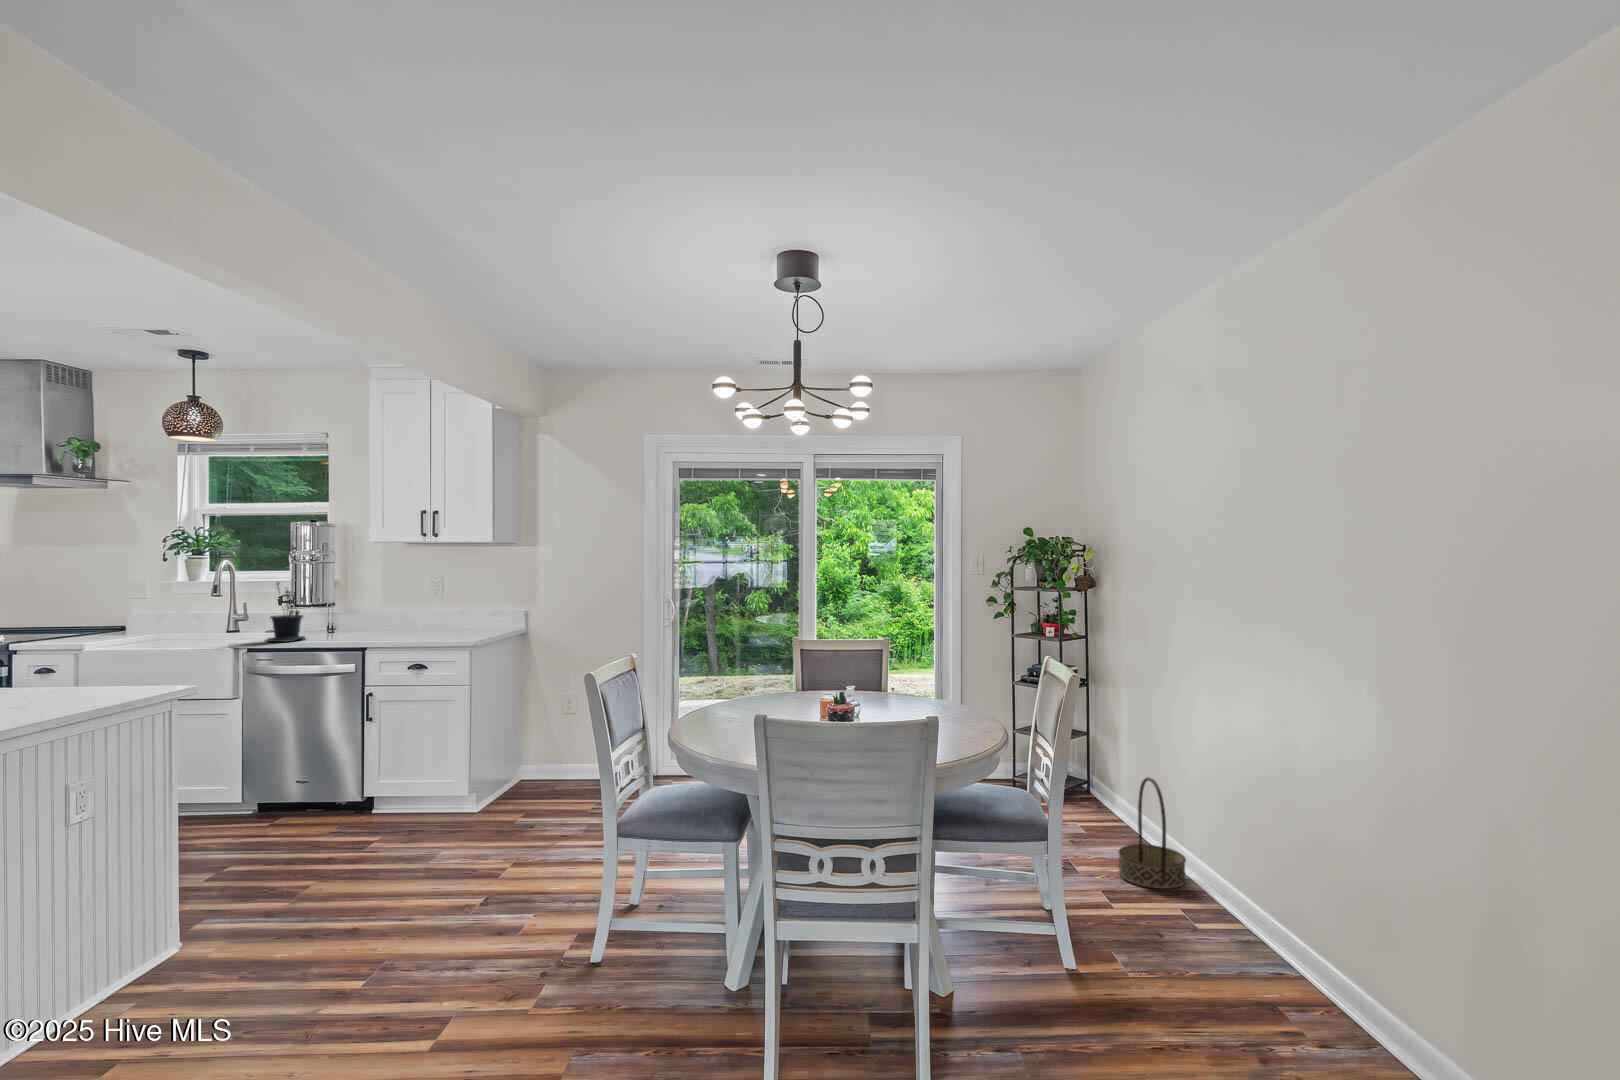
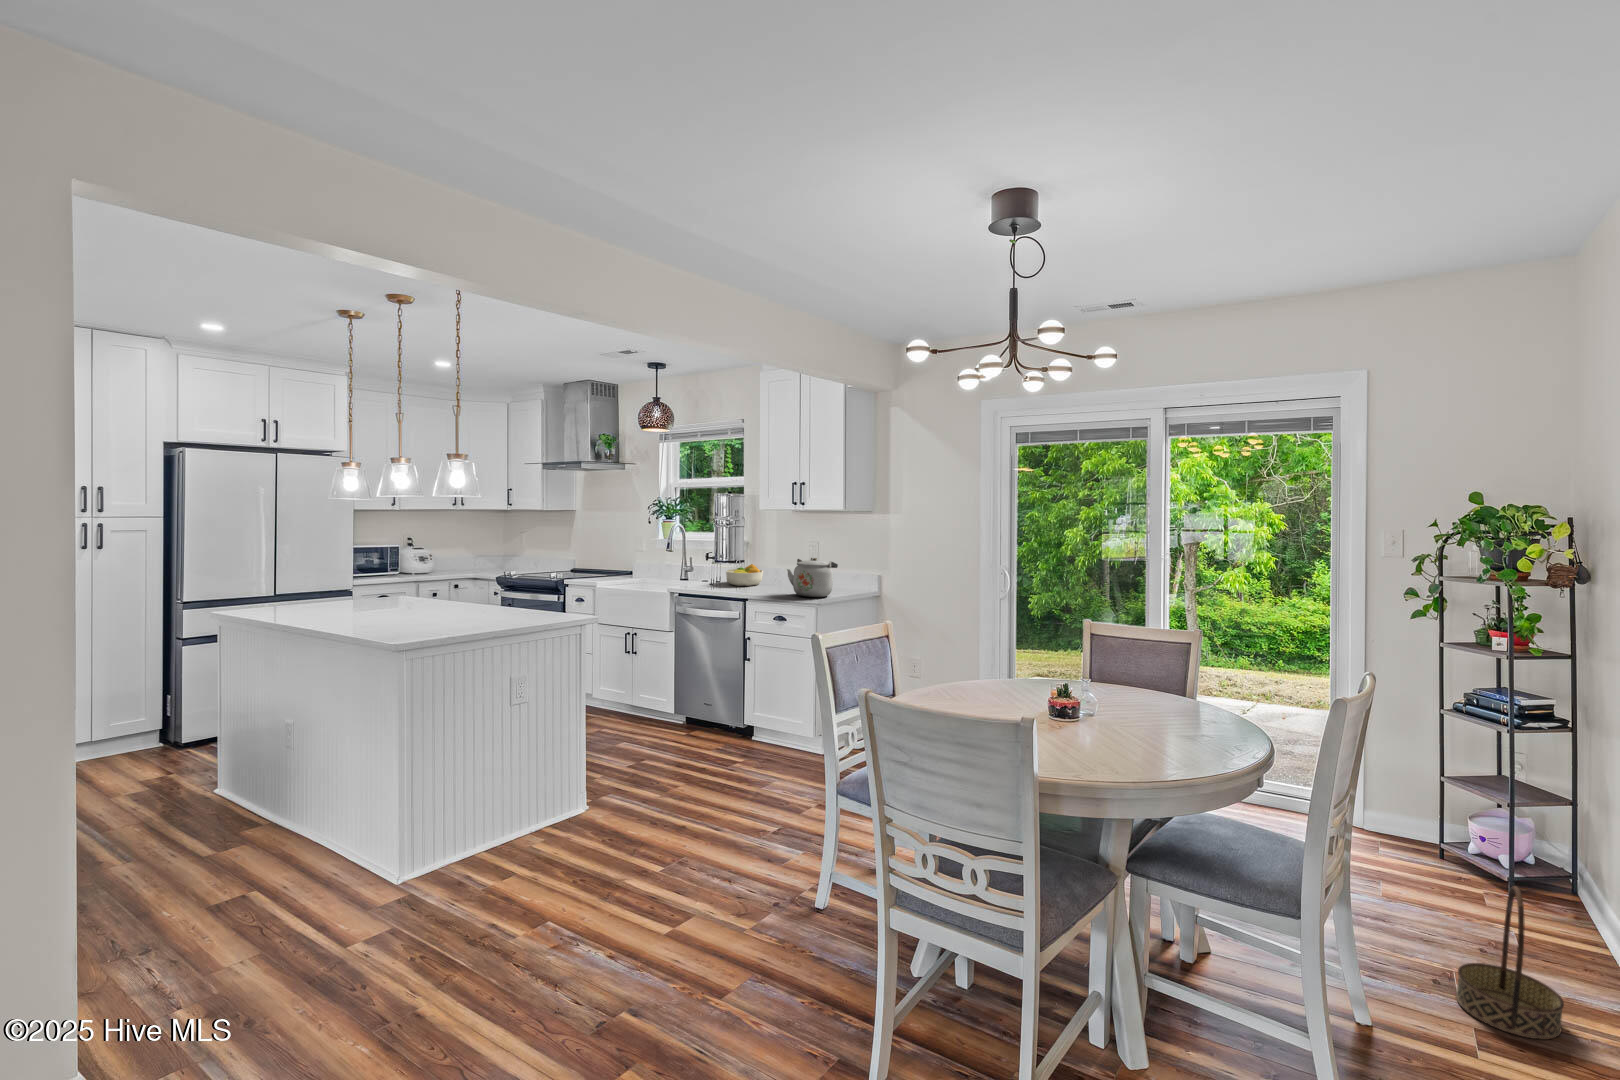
potted plant: present [267,582,306,642] -> none [692,546,720,593]
kettle: none [401,587,466,634] -> present [787,557,838,597]
fruit bowl: none [304,604,355,631] -> present [726,564,763,586]

